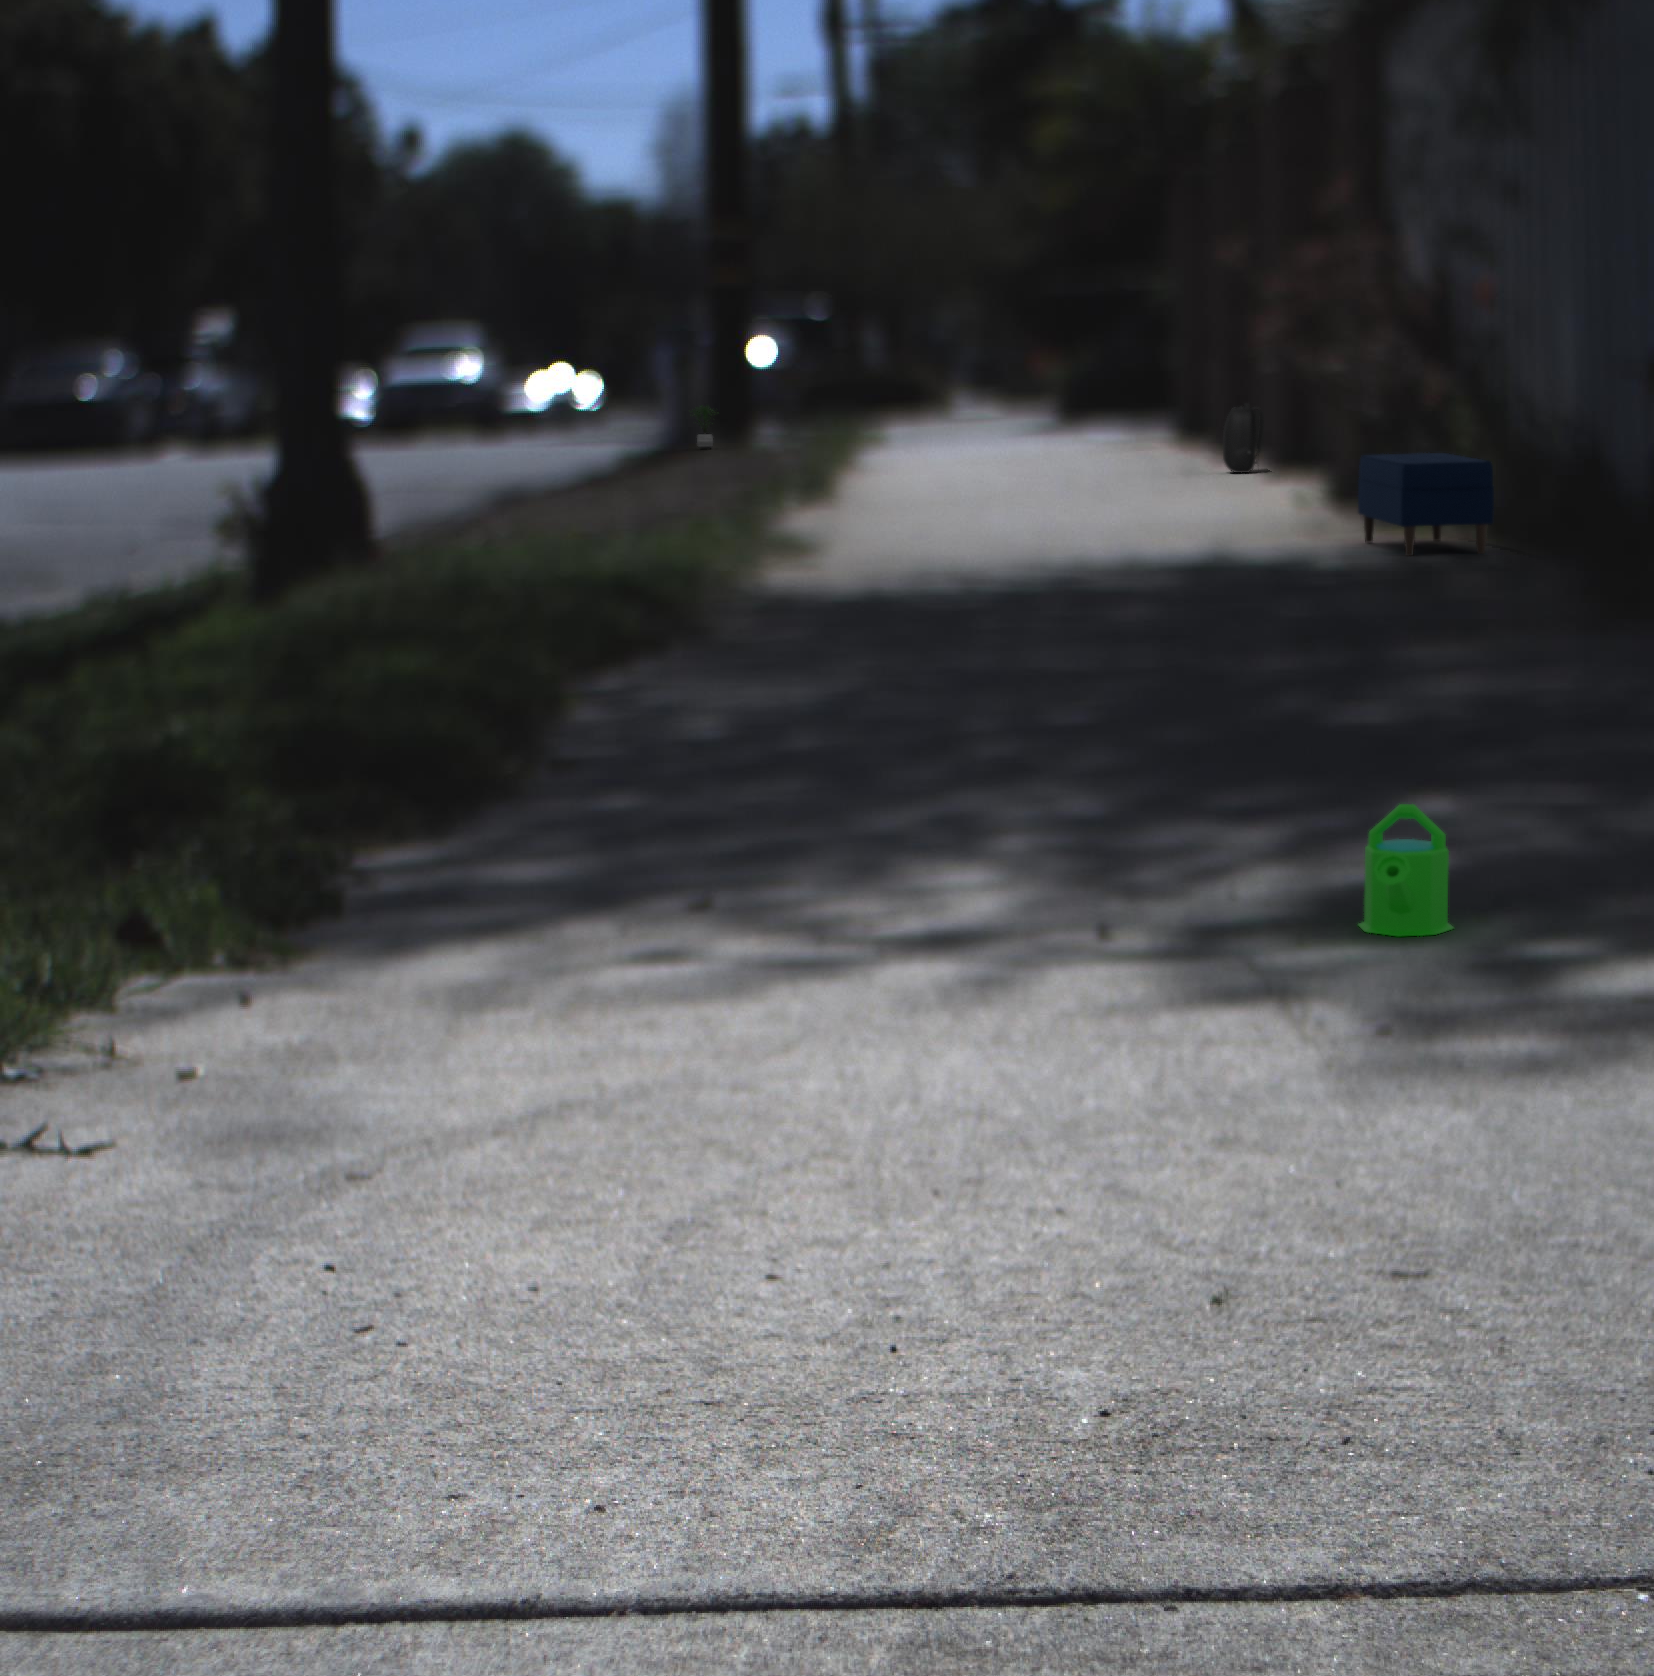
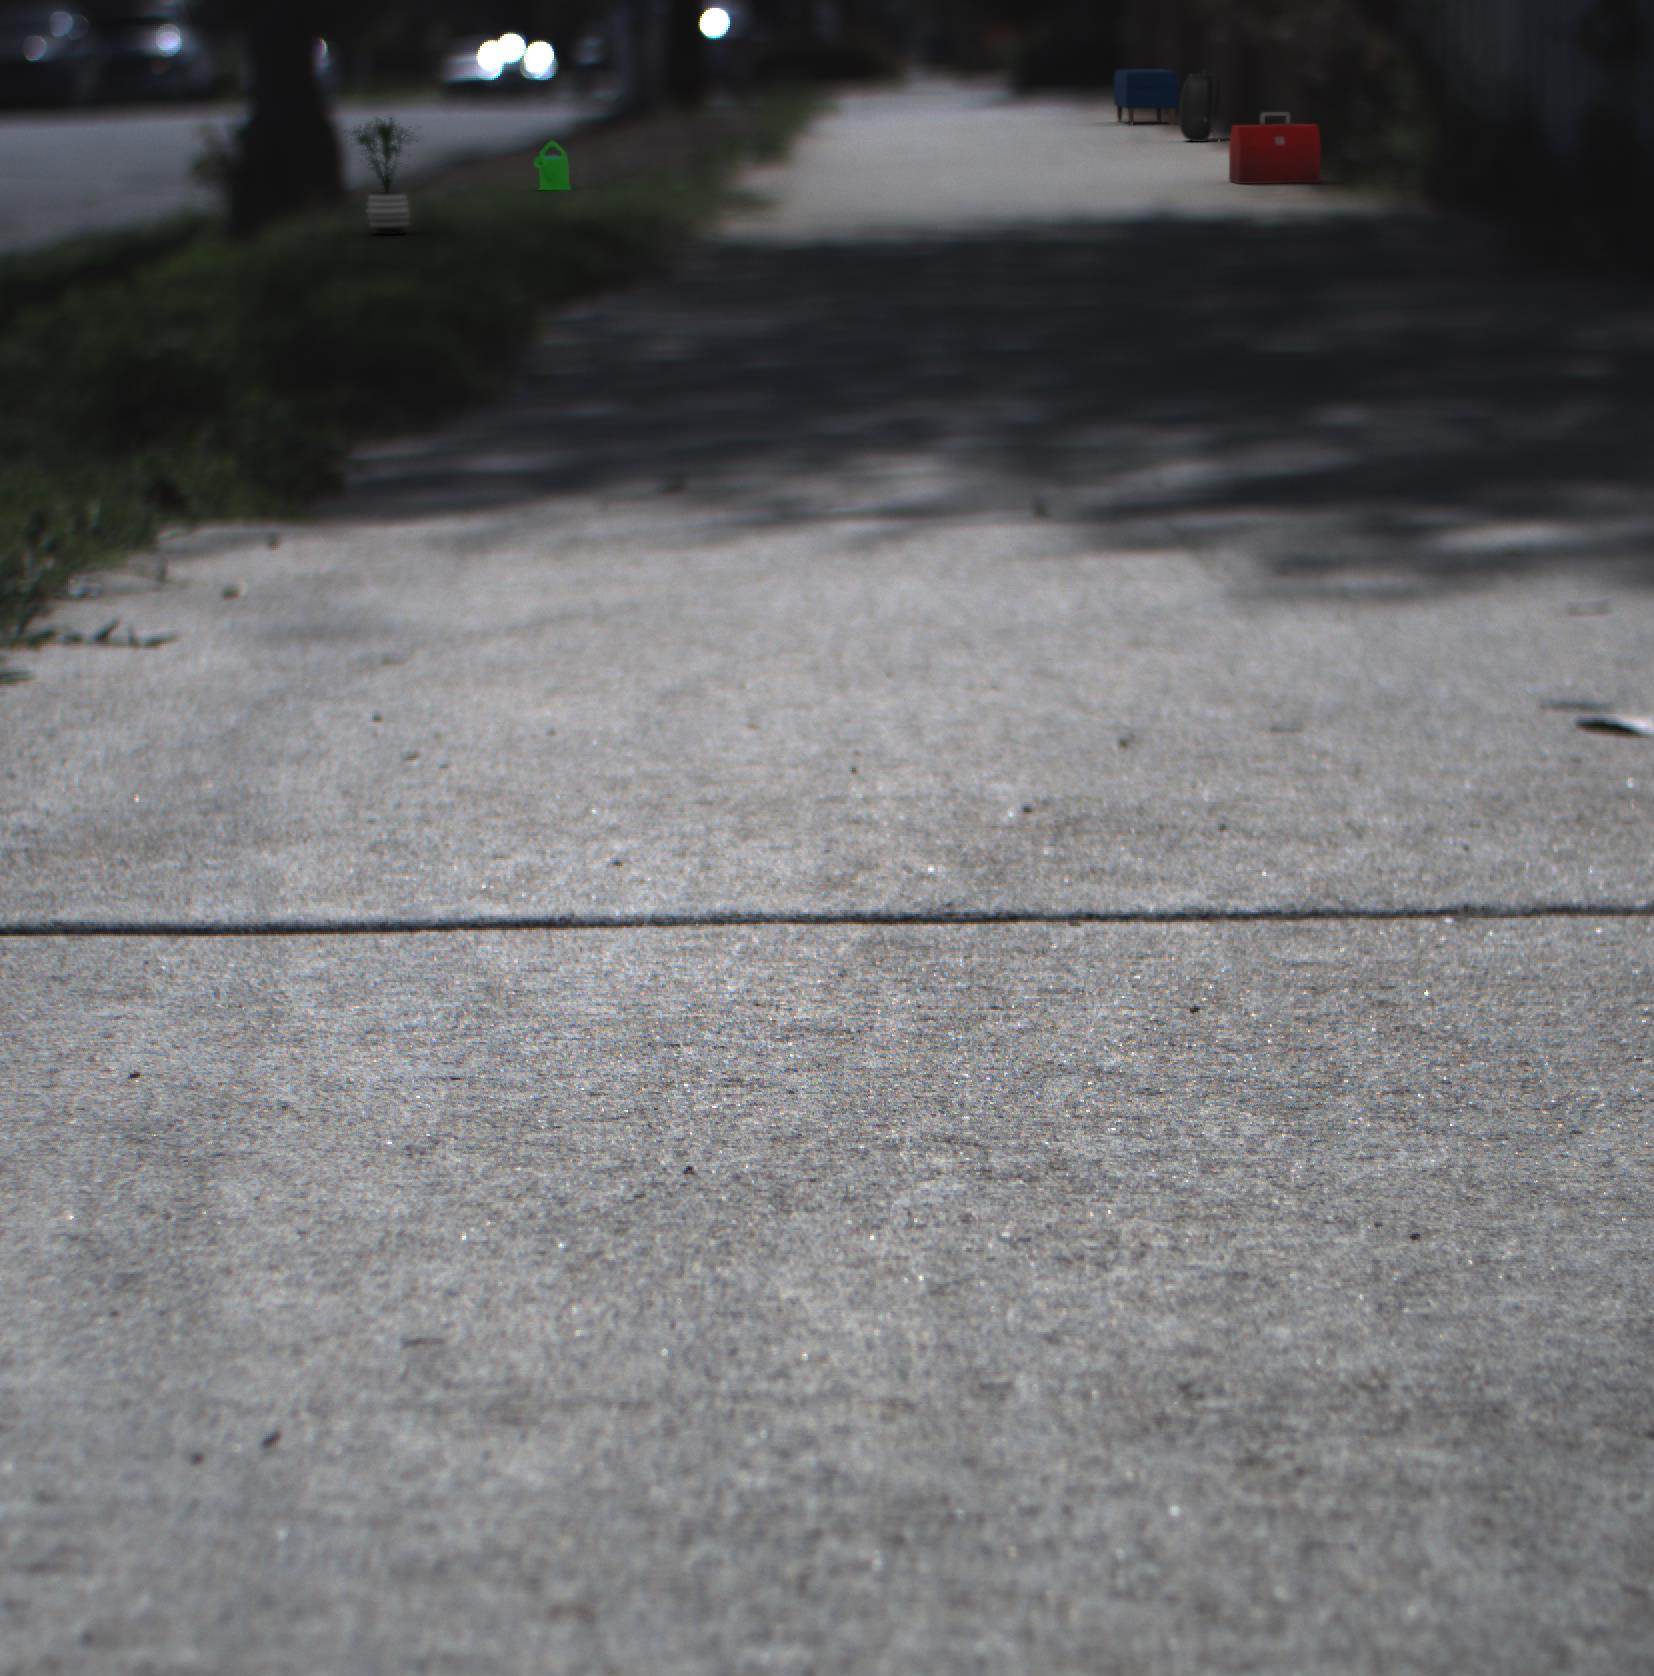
potted plant: present [691,405,715,450] -> present [344,117,421,235]
toolbox: none [1277,450,1369,522] -> present [1229,112,1321,184]
bench: present [1358,453,1494,556] -> present [1114,69,1178,126]
watering can: present [1358,804,1453,936] -> present [534,141,570,190]

